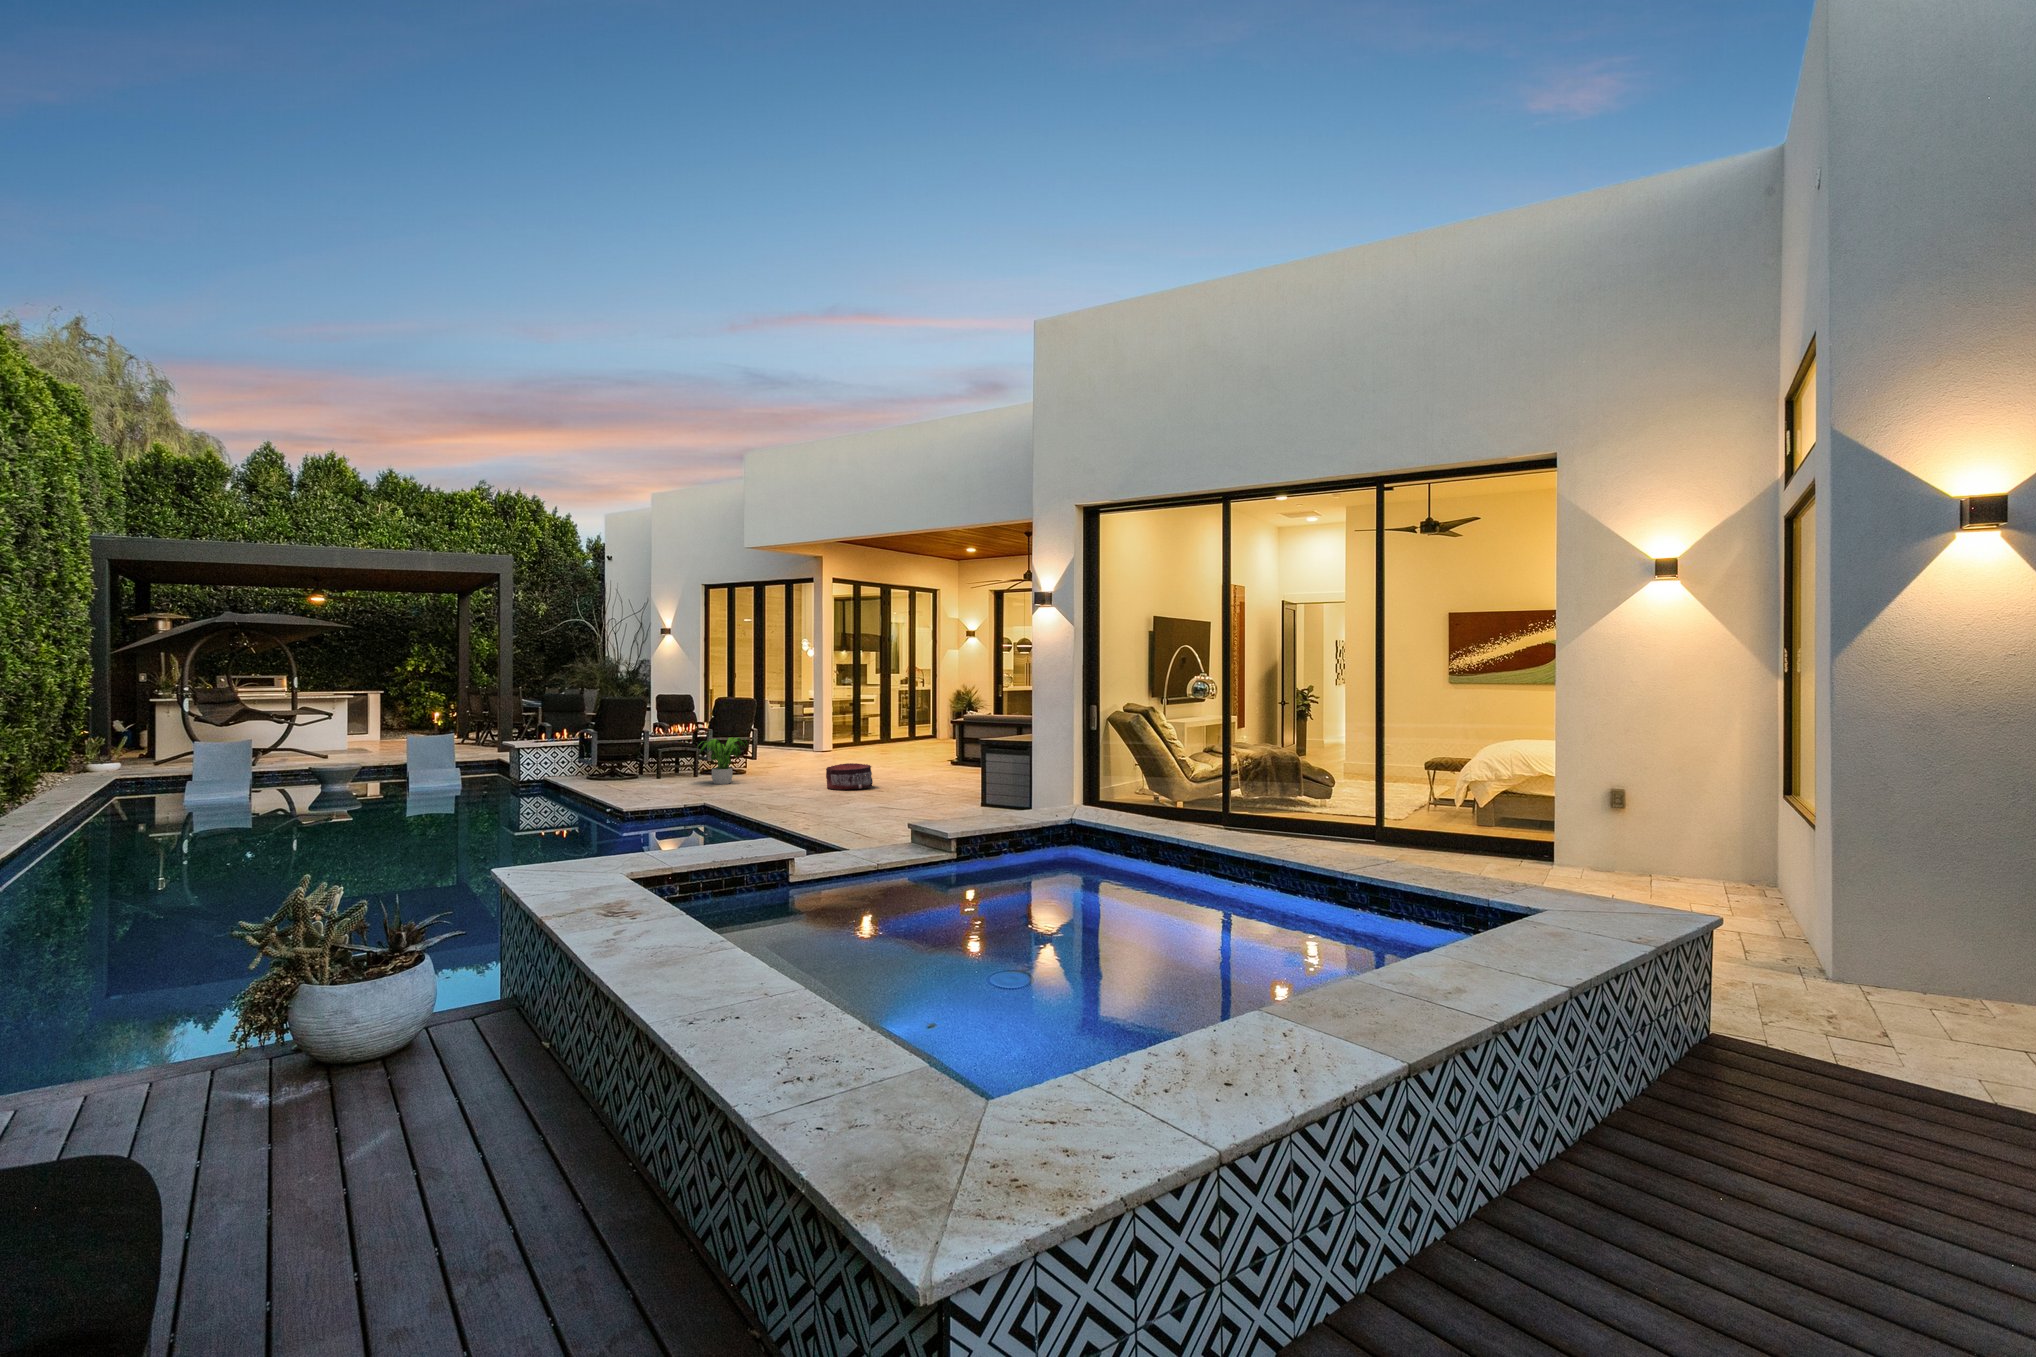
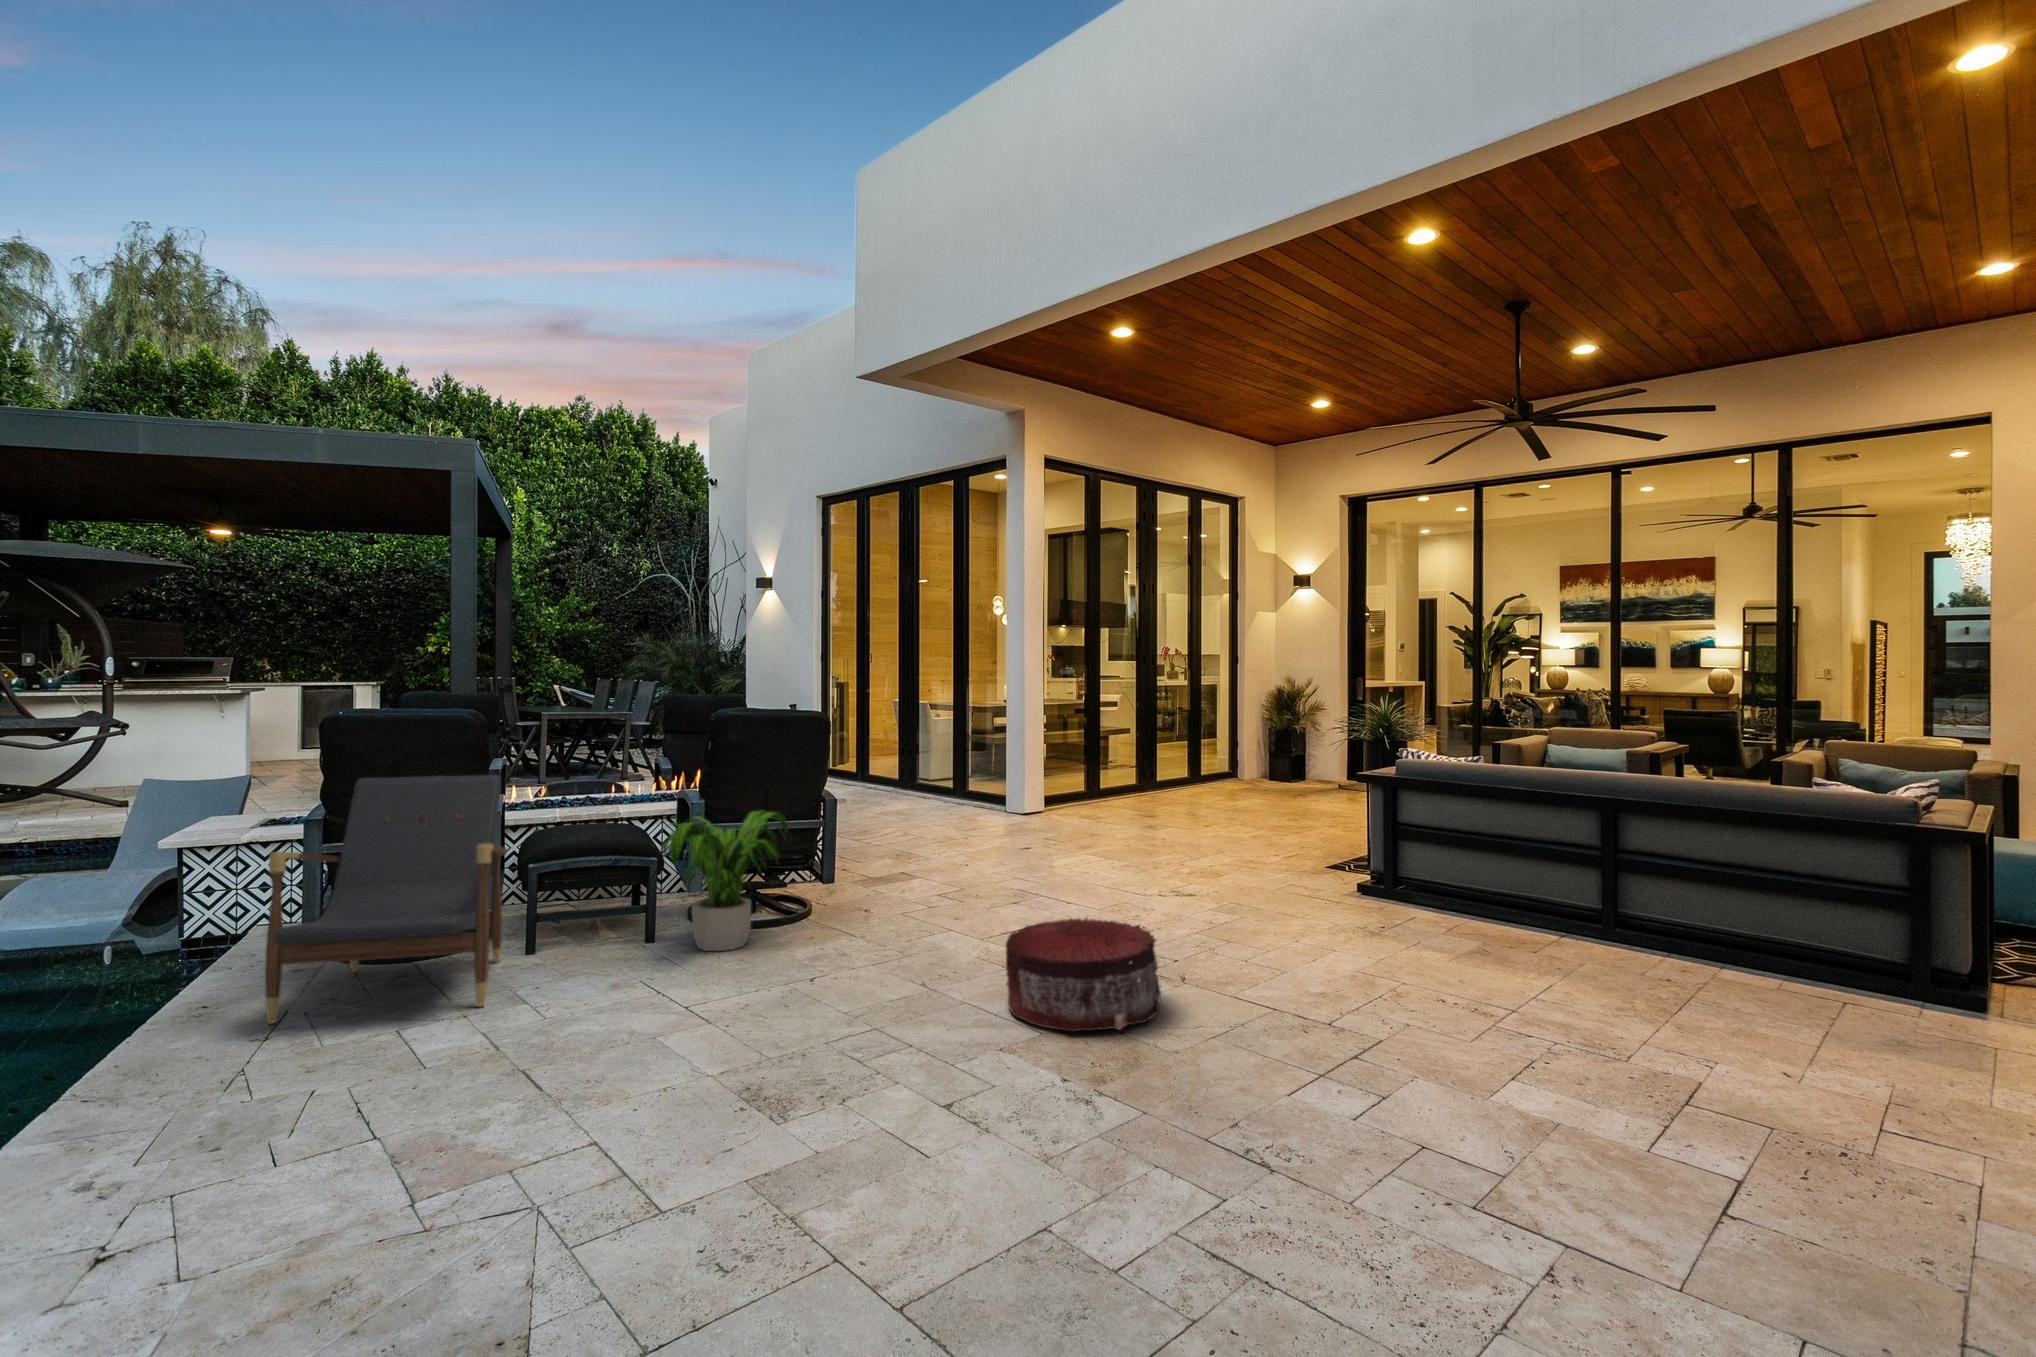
lounge chair: none [597,724,663,796] -> present [265,775,507,1024]

